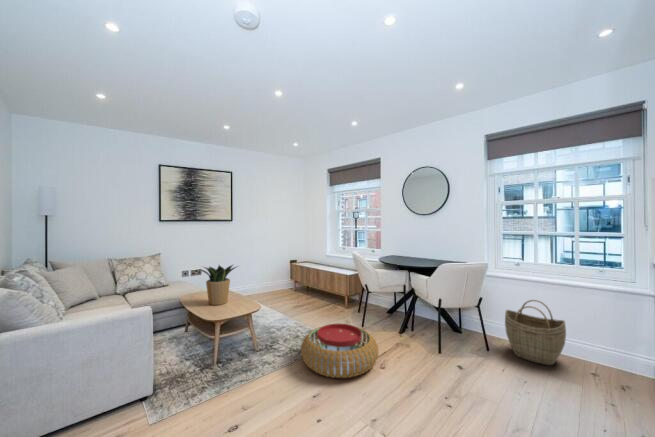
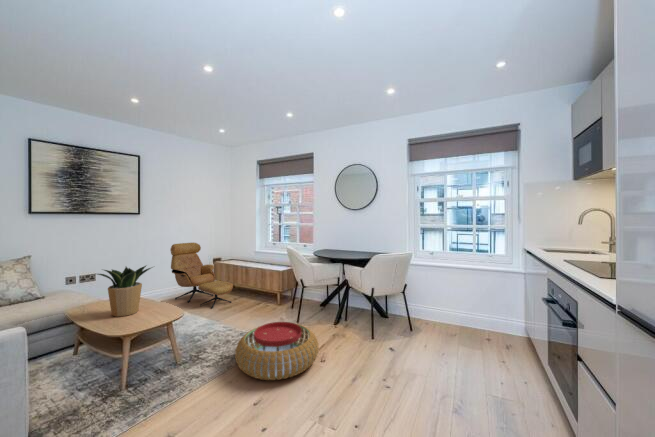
armchair: none [256,245,306,305] -> present [170,243,233,308]
woven basket: present [505,300,566,365] -> none [425,283,470,338]

